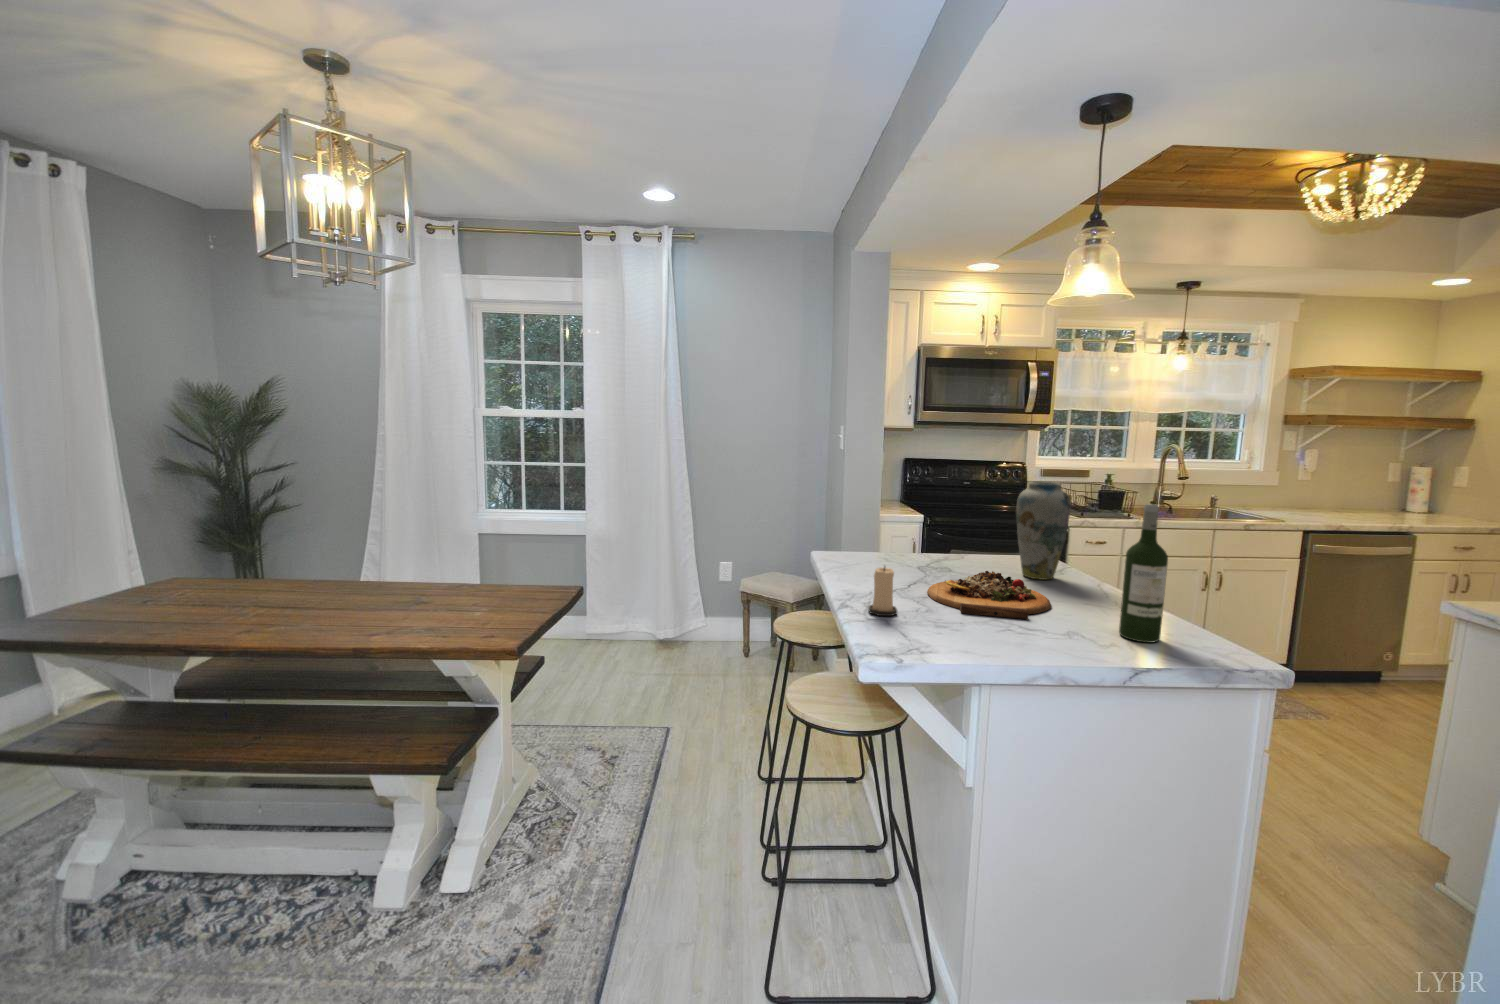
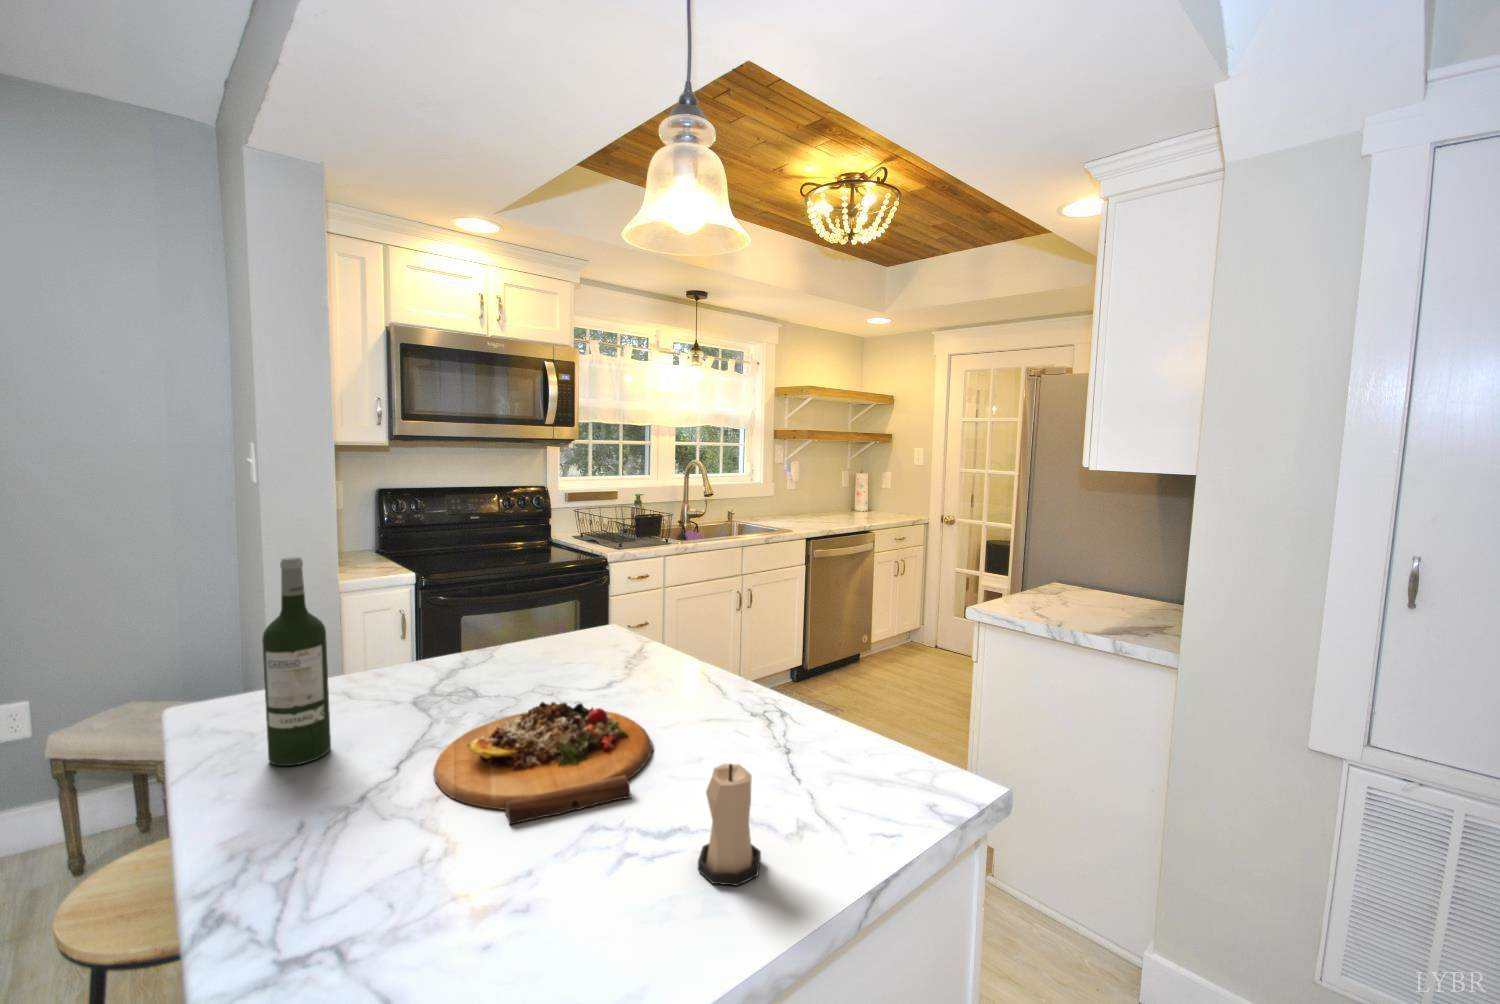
vase: present [1016,481,1071,580] -> none [570,528,645,679]
wine bottle: present [1119,504,1168,643] -> present [262,557,331,766]
candle: present [868,567,897,616] -> present [698,764,761,886]

